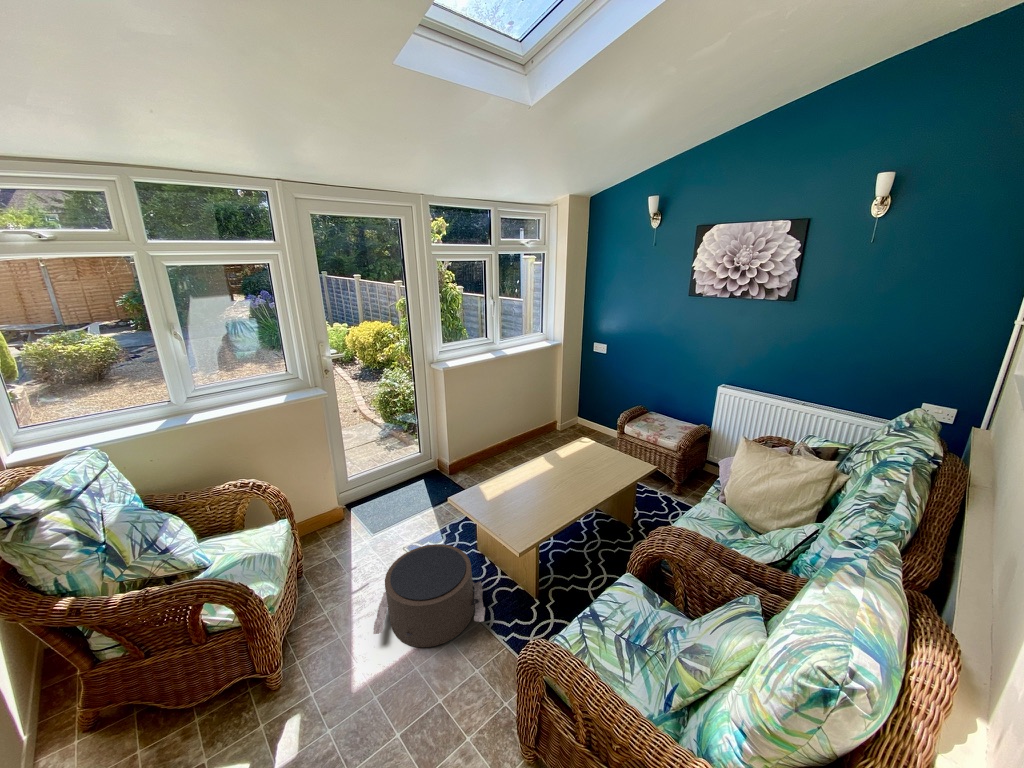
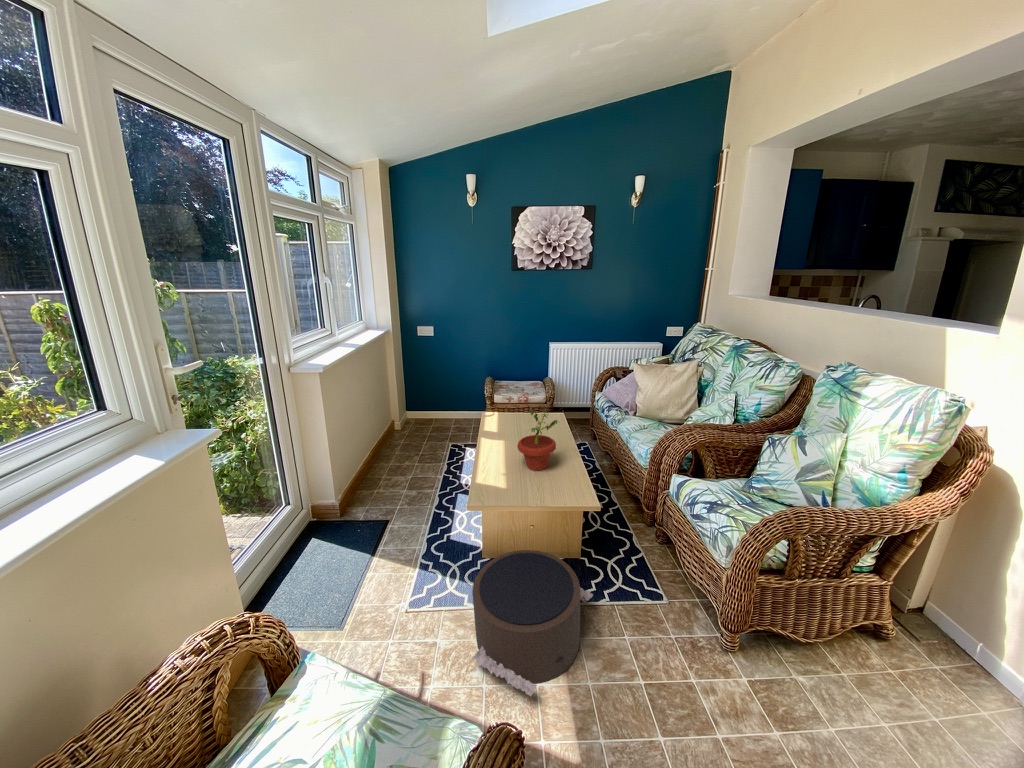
potted plant: none [508,442,546,501] -> present [517,408,558,471]

